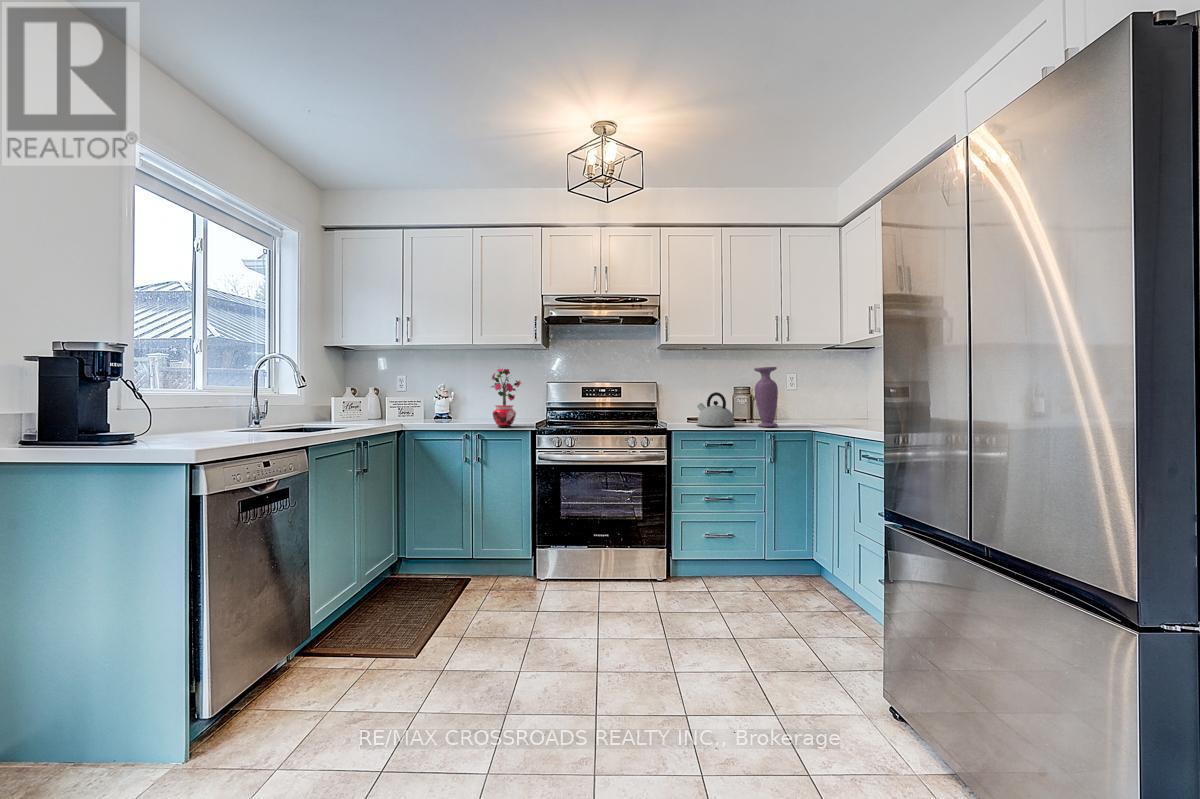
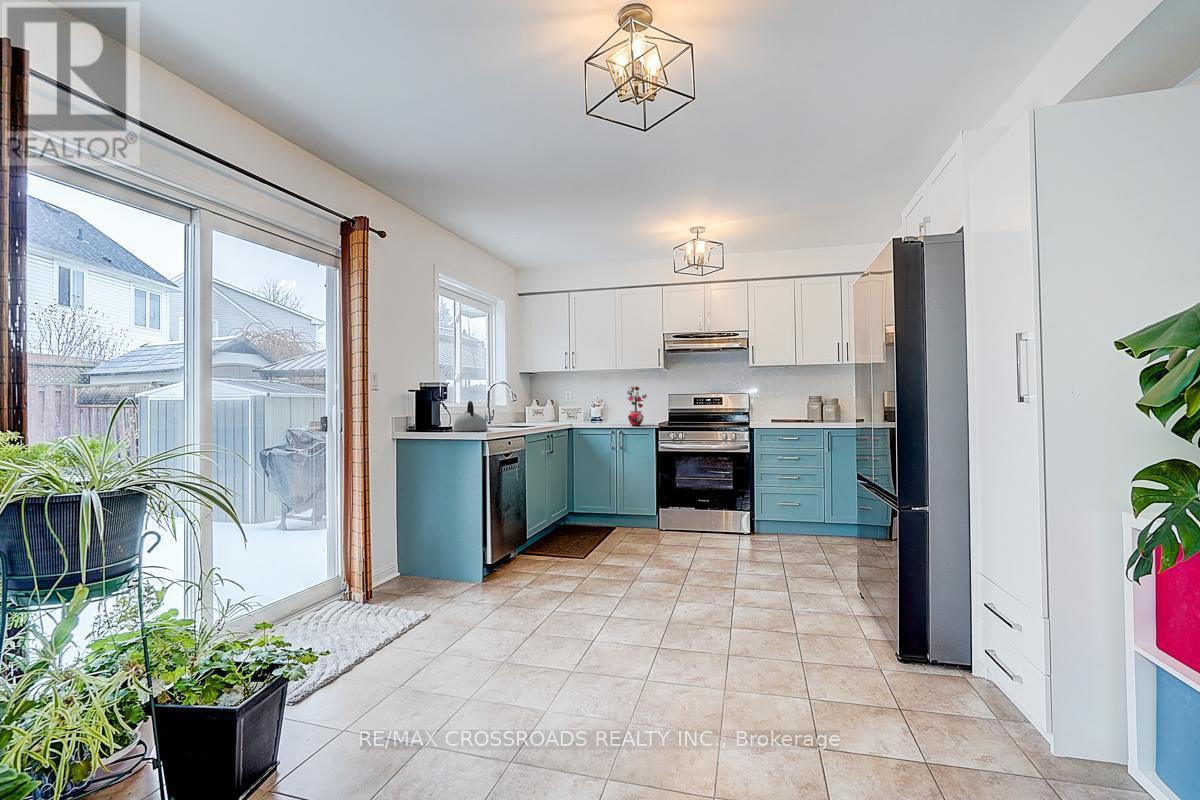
vase: present [754,367,778,427] -> none [817,382,836,426]
kettle: present [697,392,735,426] -> present [453,401,488,431]

